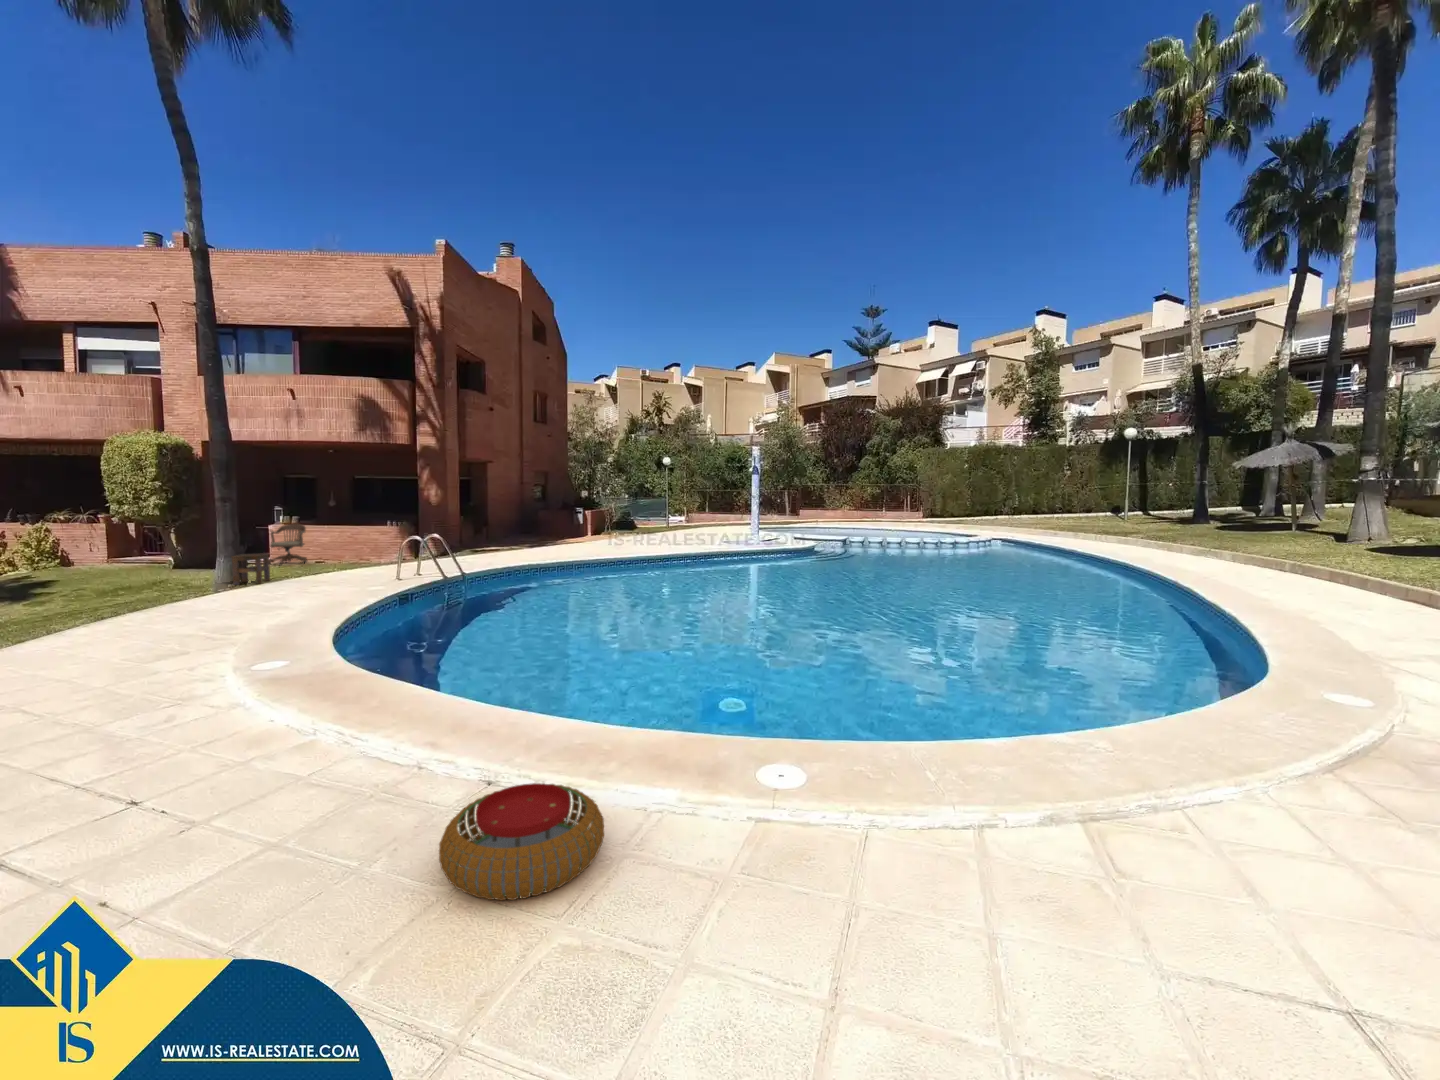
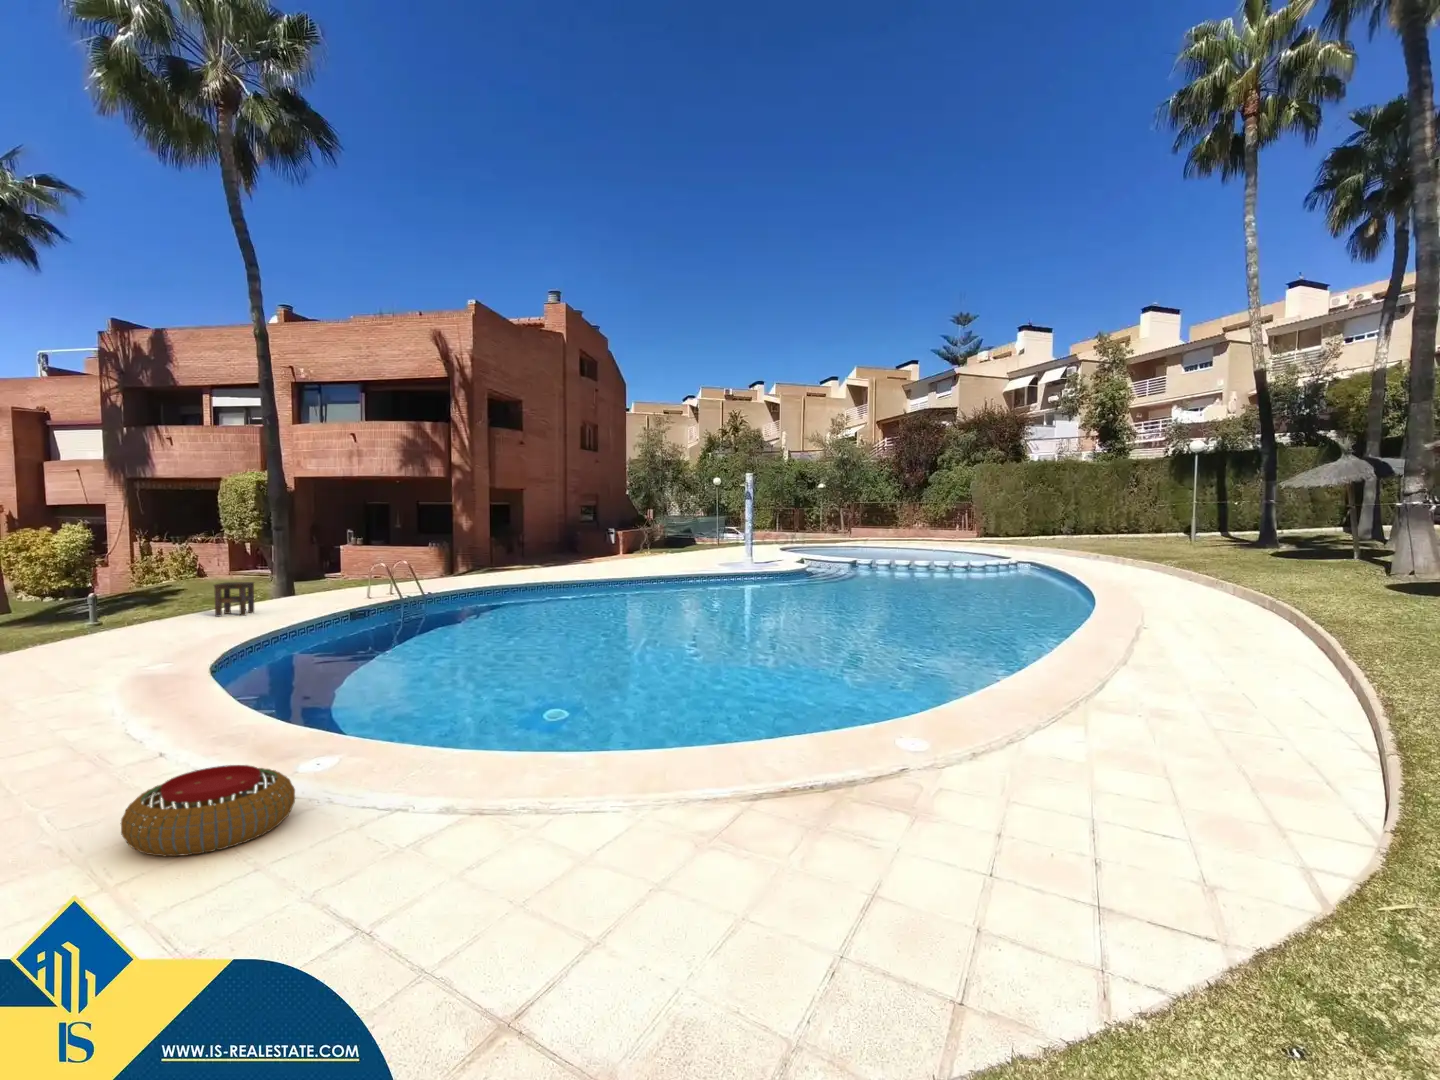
chair: present [269,524,307,565] -> none [252,551,294,598]
pouf: present [439,783,604,900] -> present [121,765,295,856]

